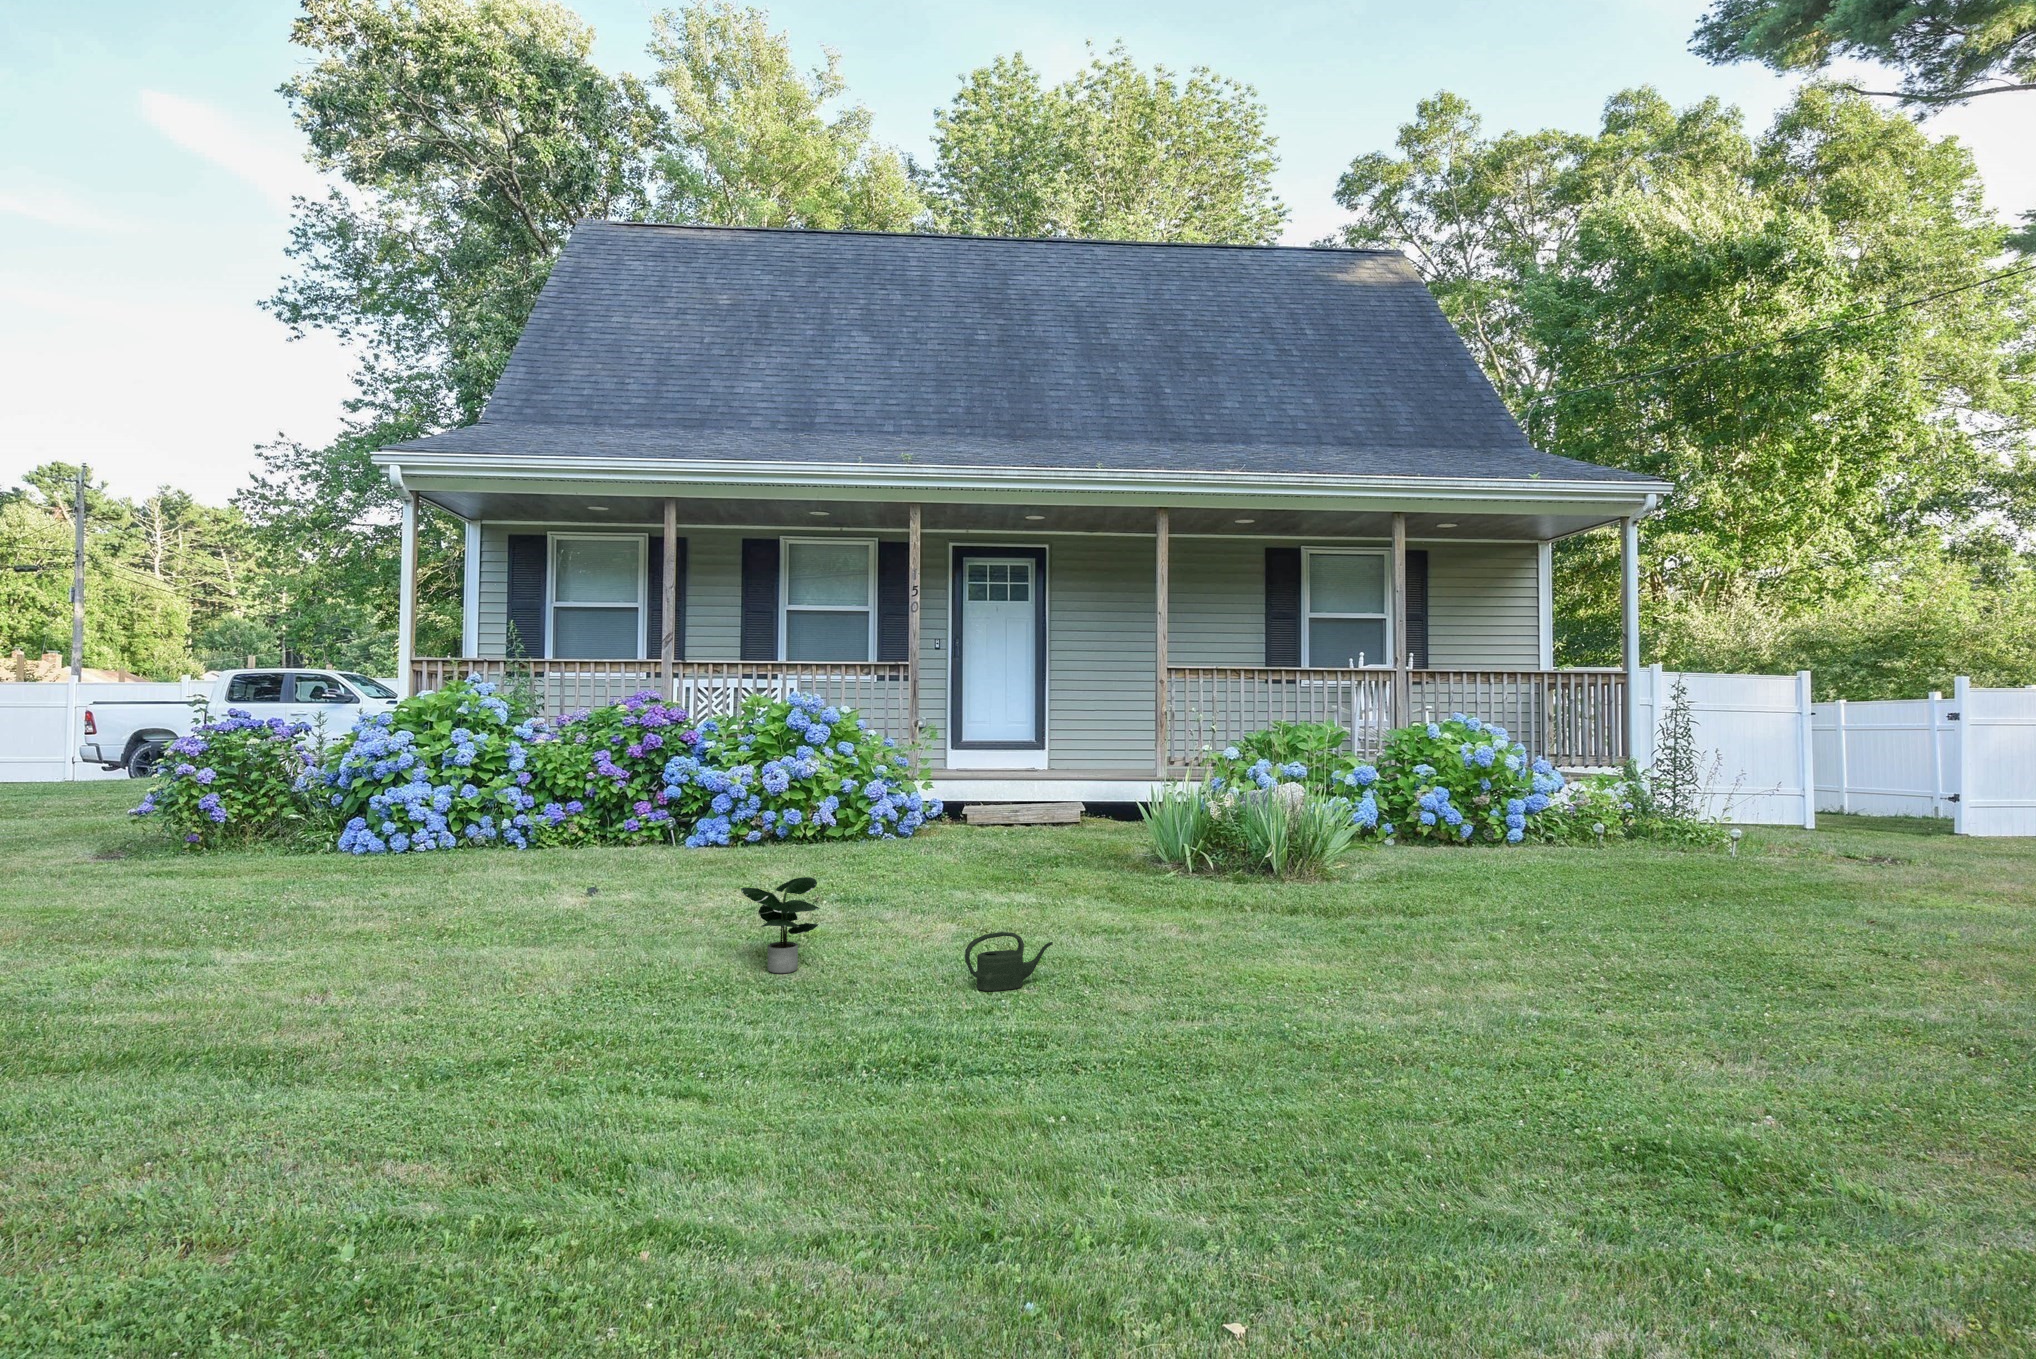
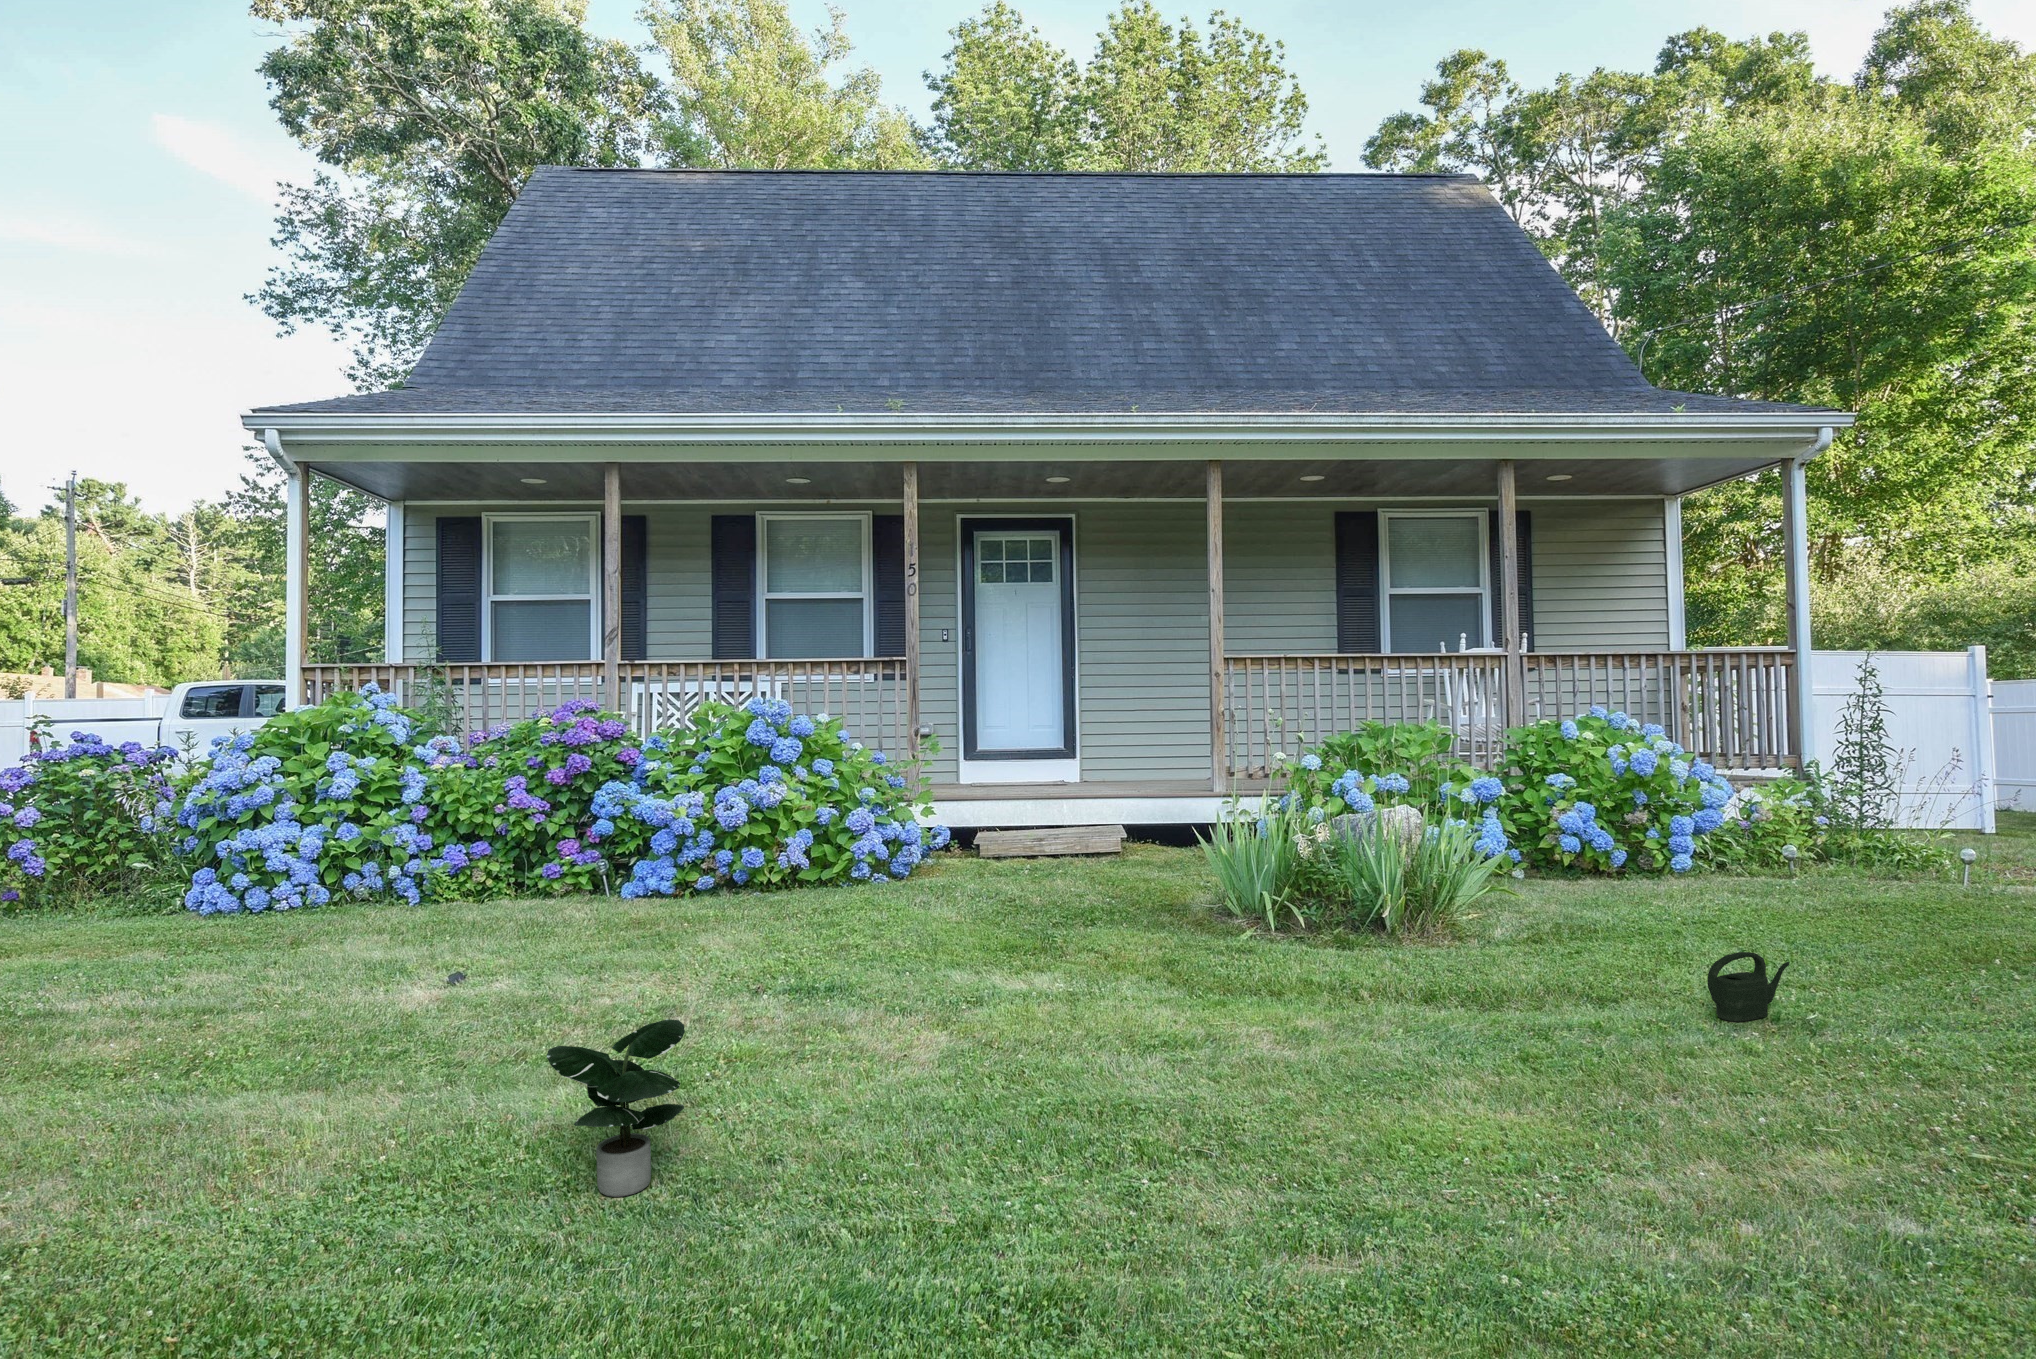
watering can: present [965,932,1052,991] -> present [1707,952,1789,1022]

